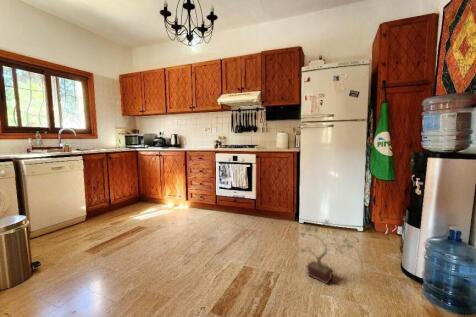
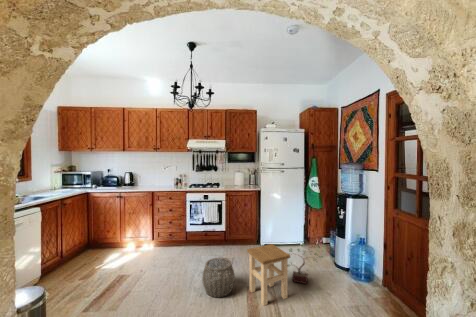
stool: none [234,215,284,295] -> present [247,244,290,306]
woven basket: none [182,221,223,269] -> present [202,258,235,297]

